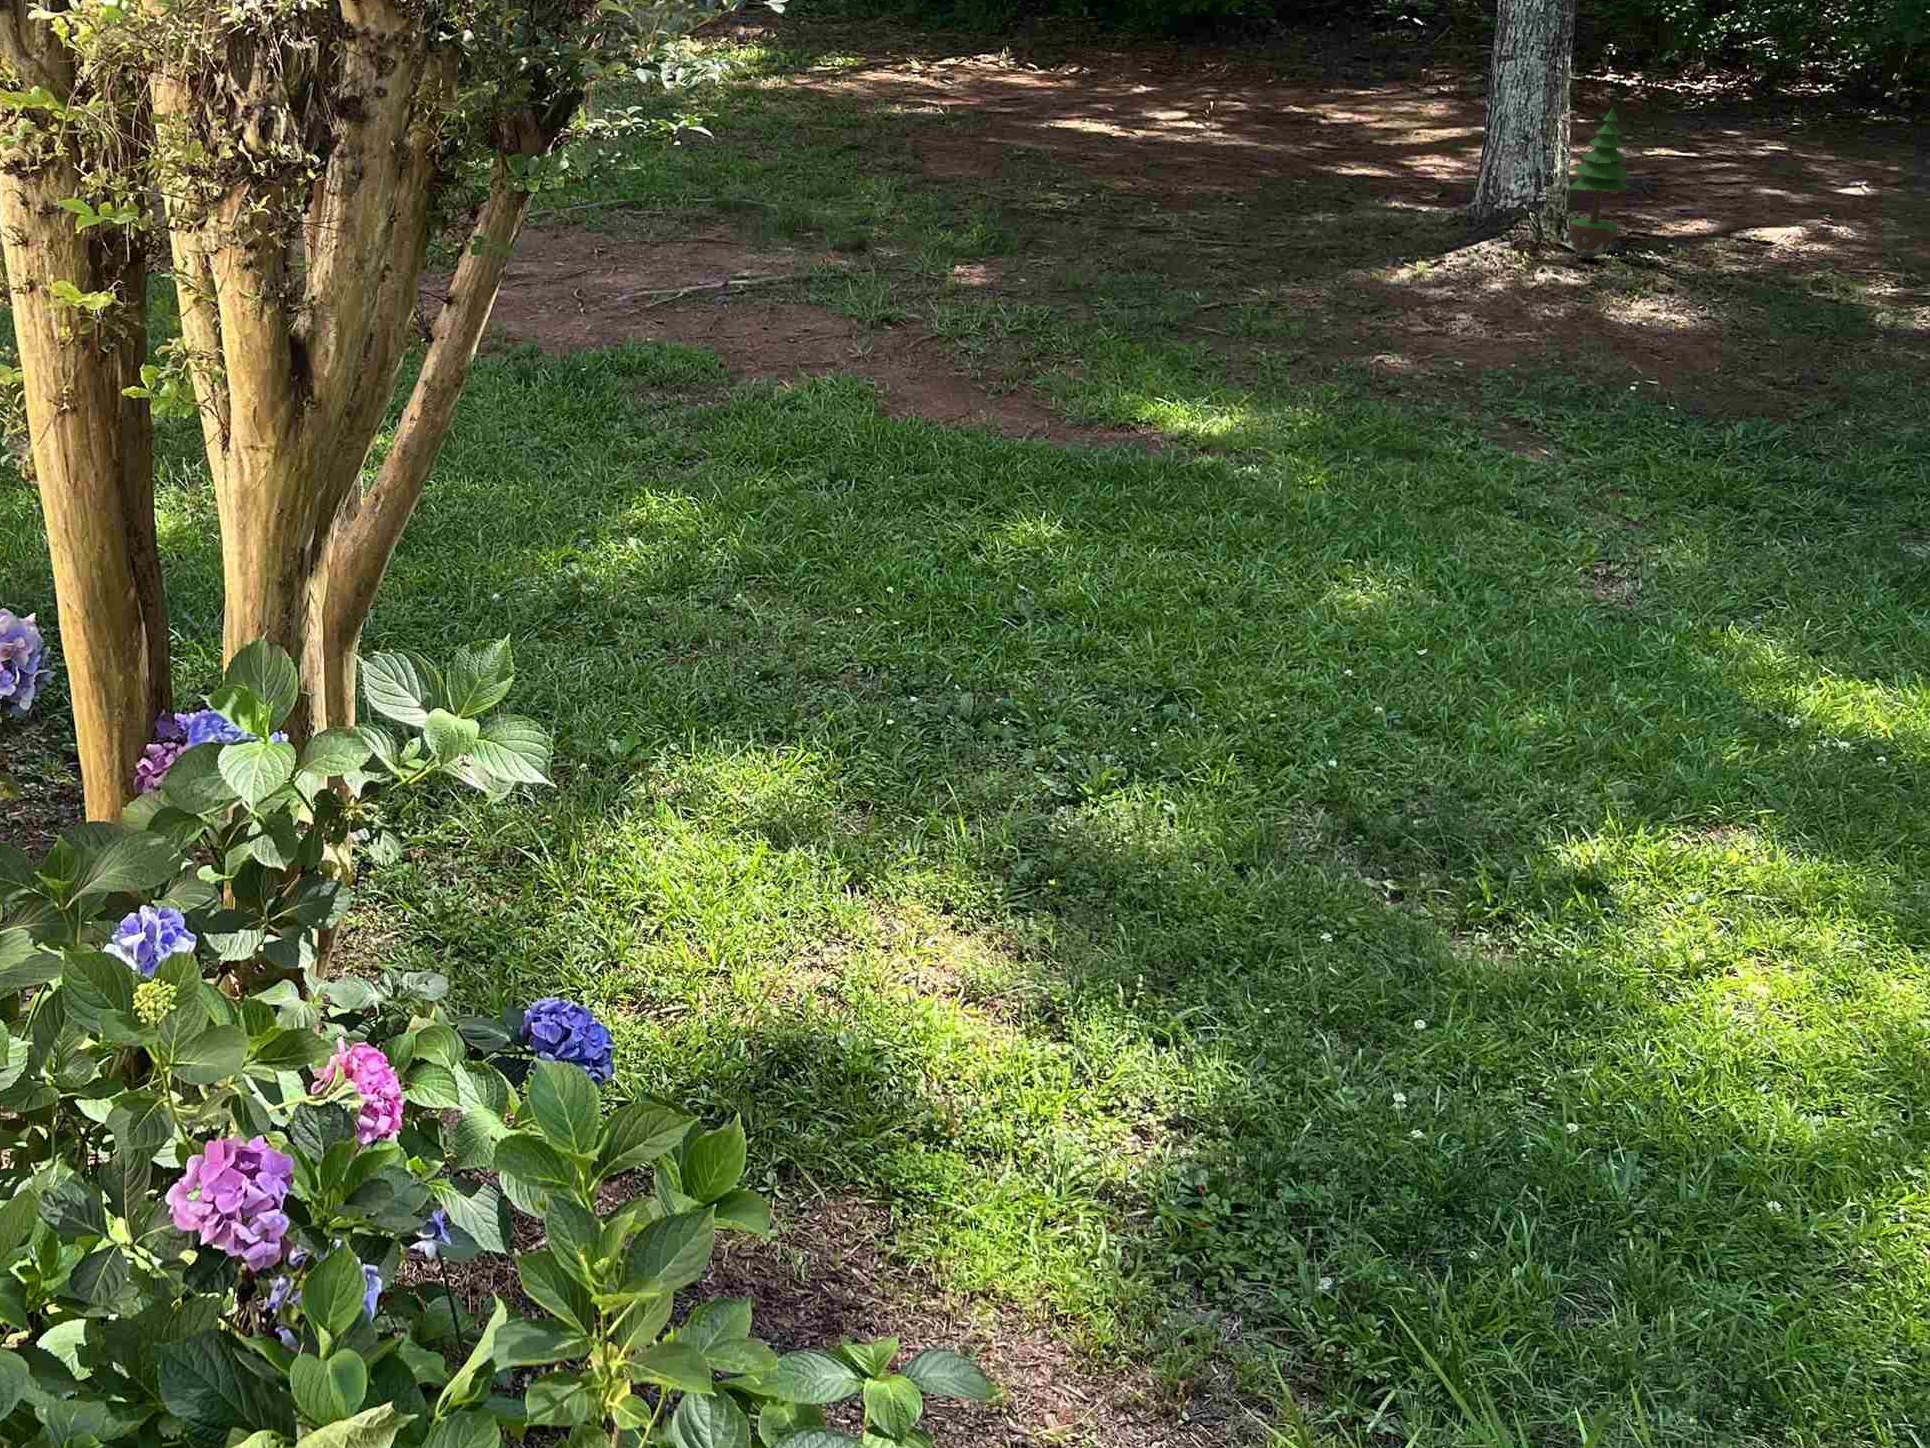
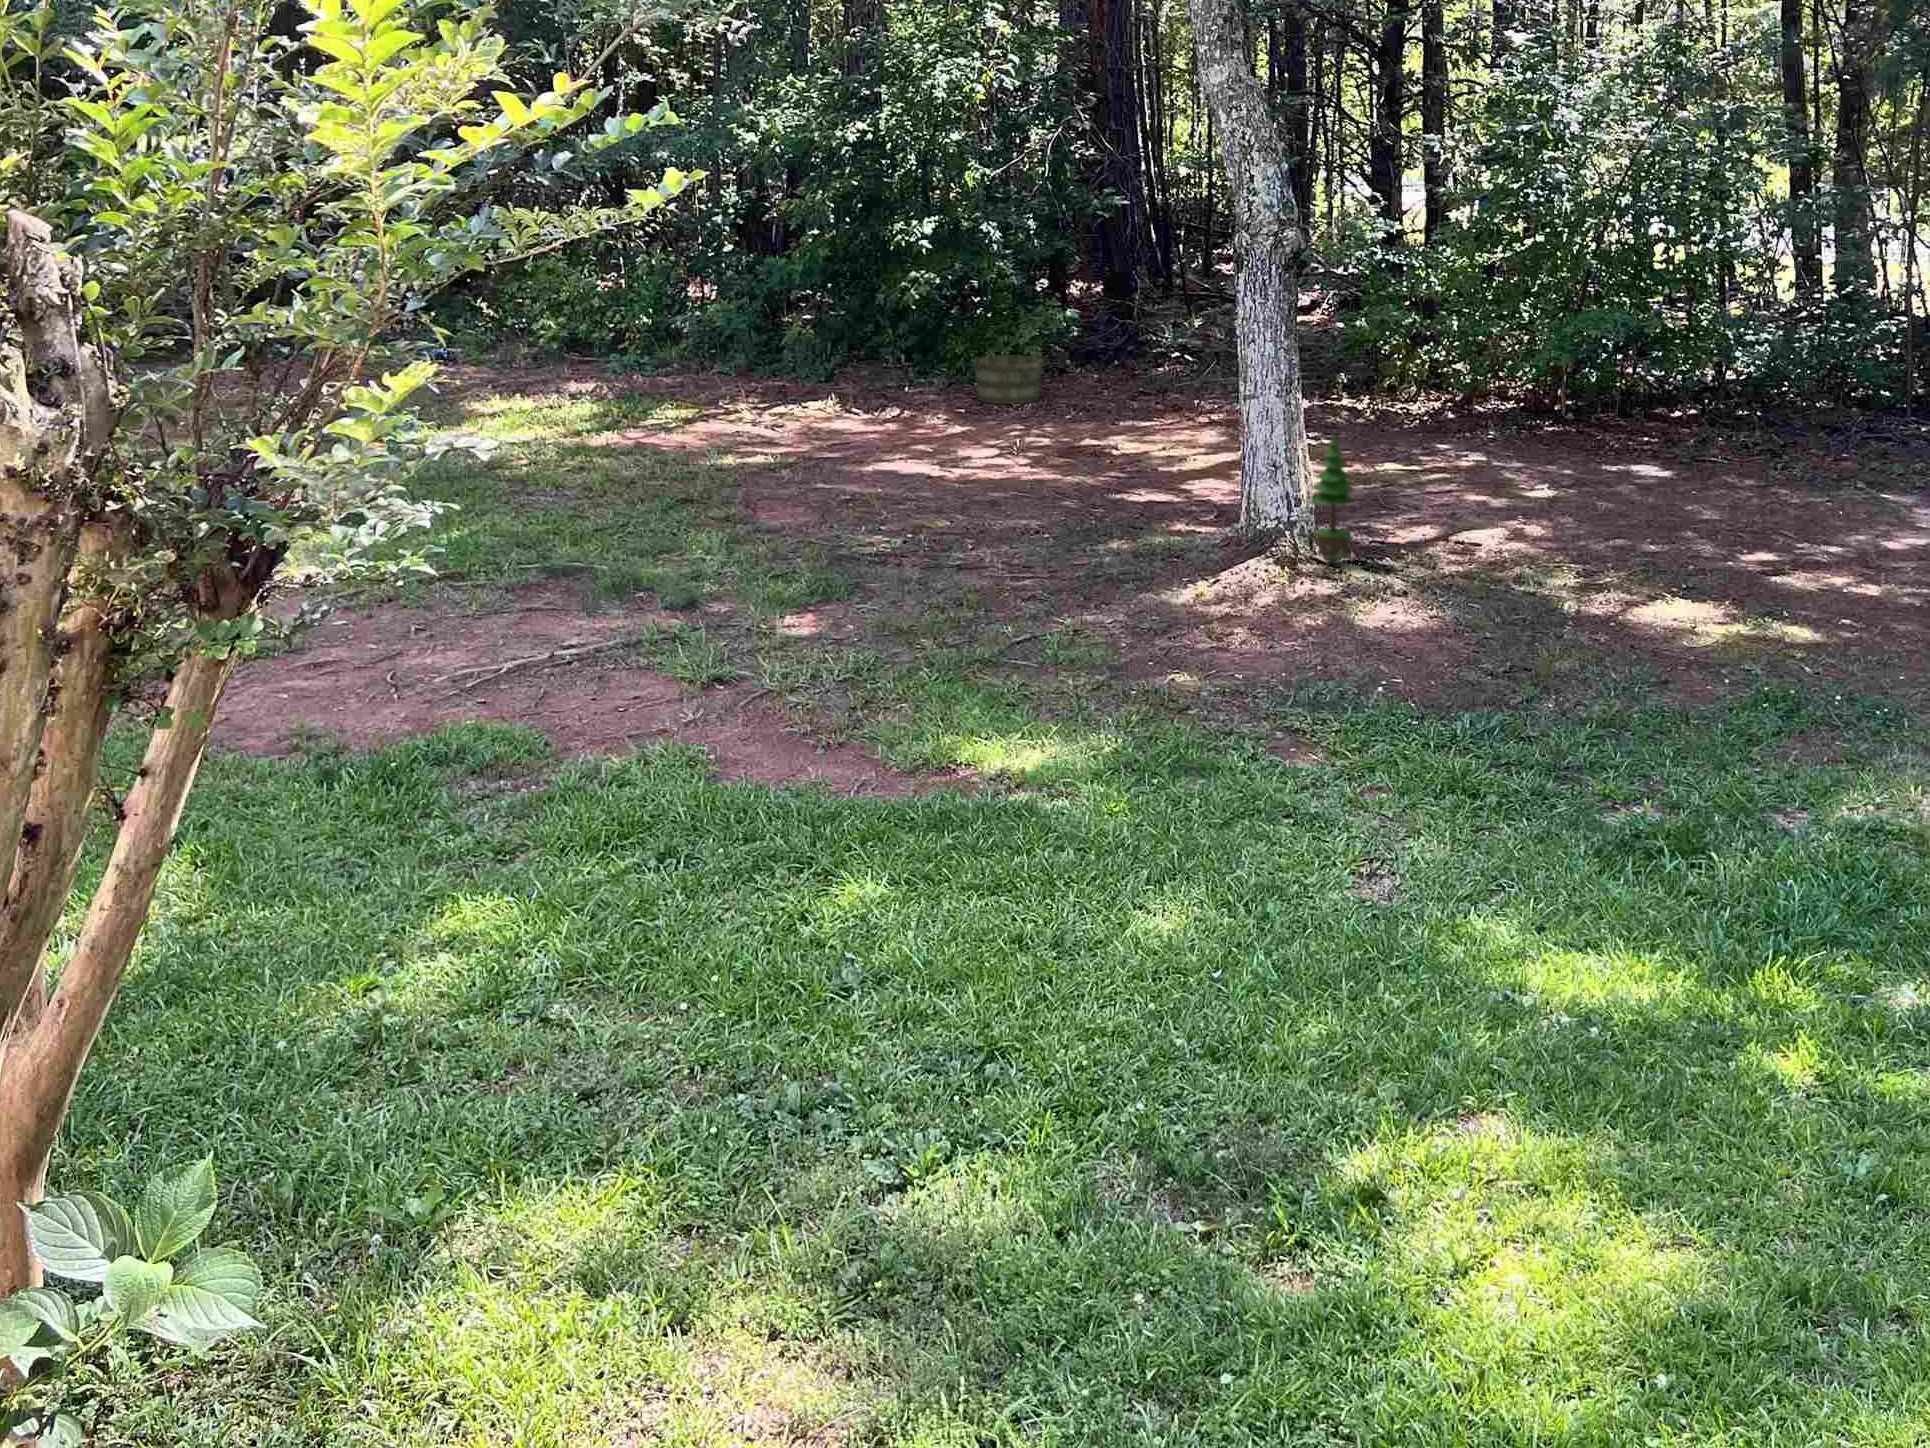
bucket: none [1157,11,1248,69] -> present [973,352,1044,404]

